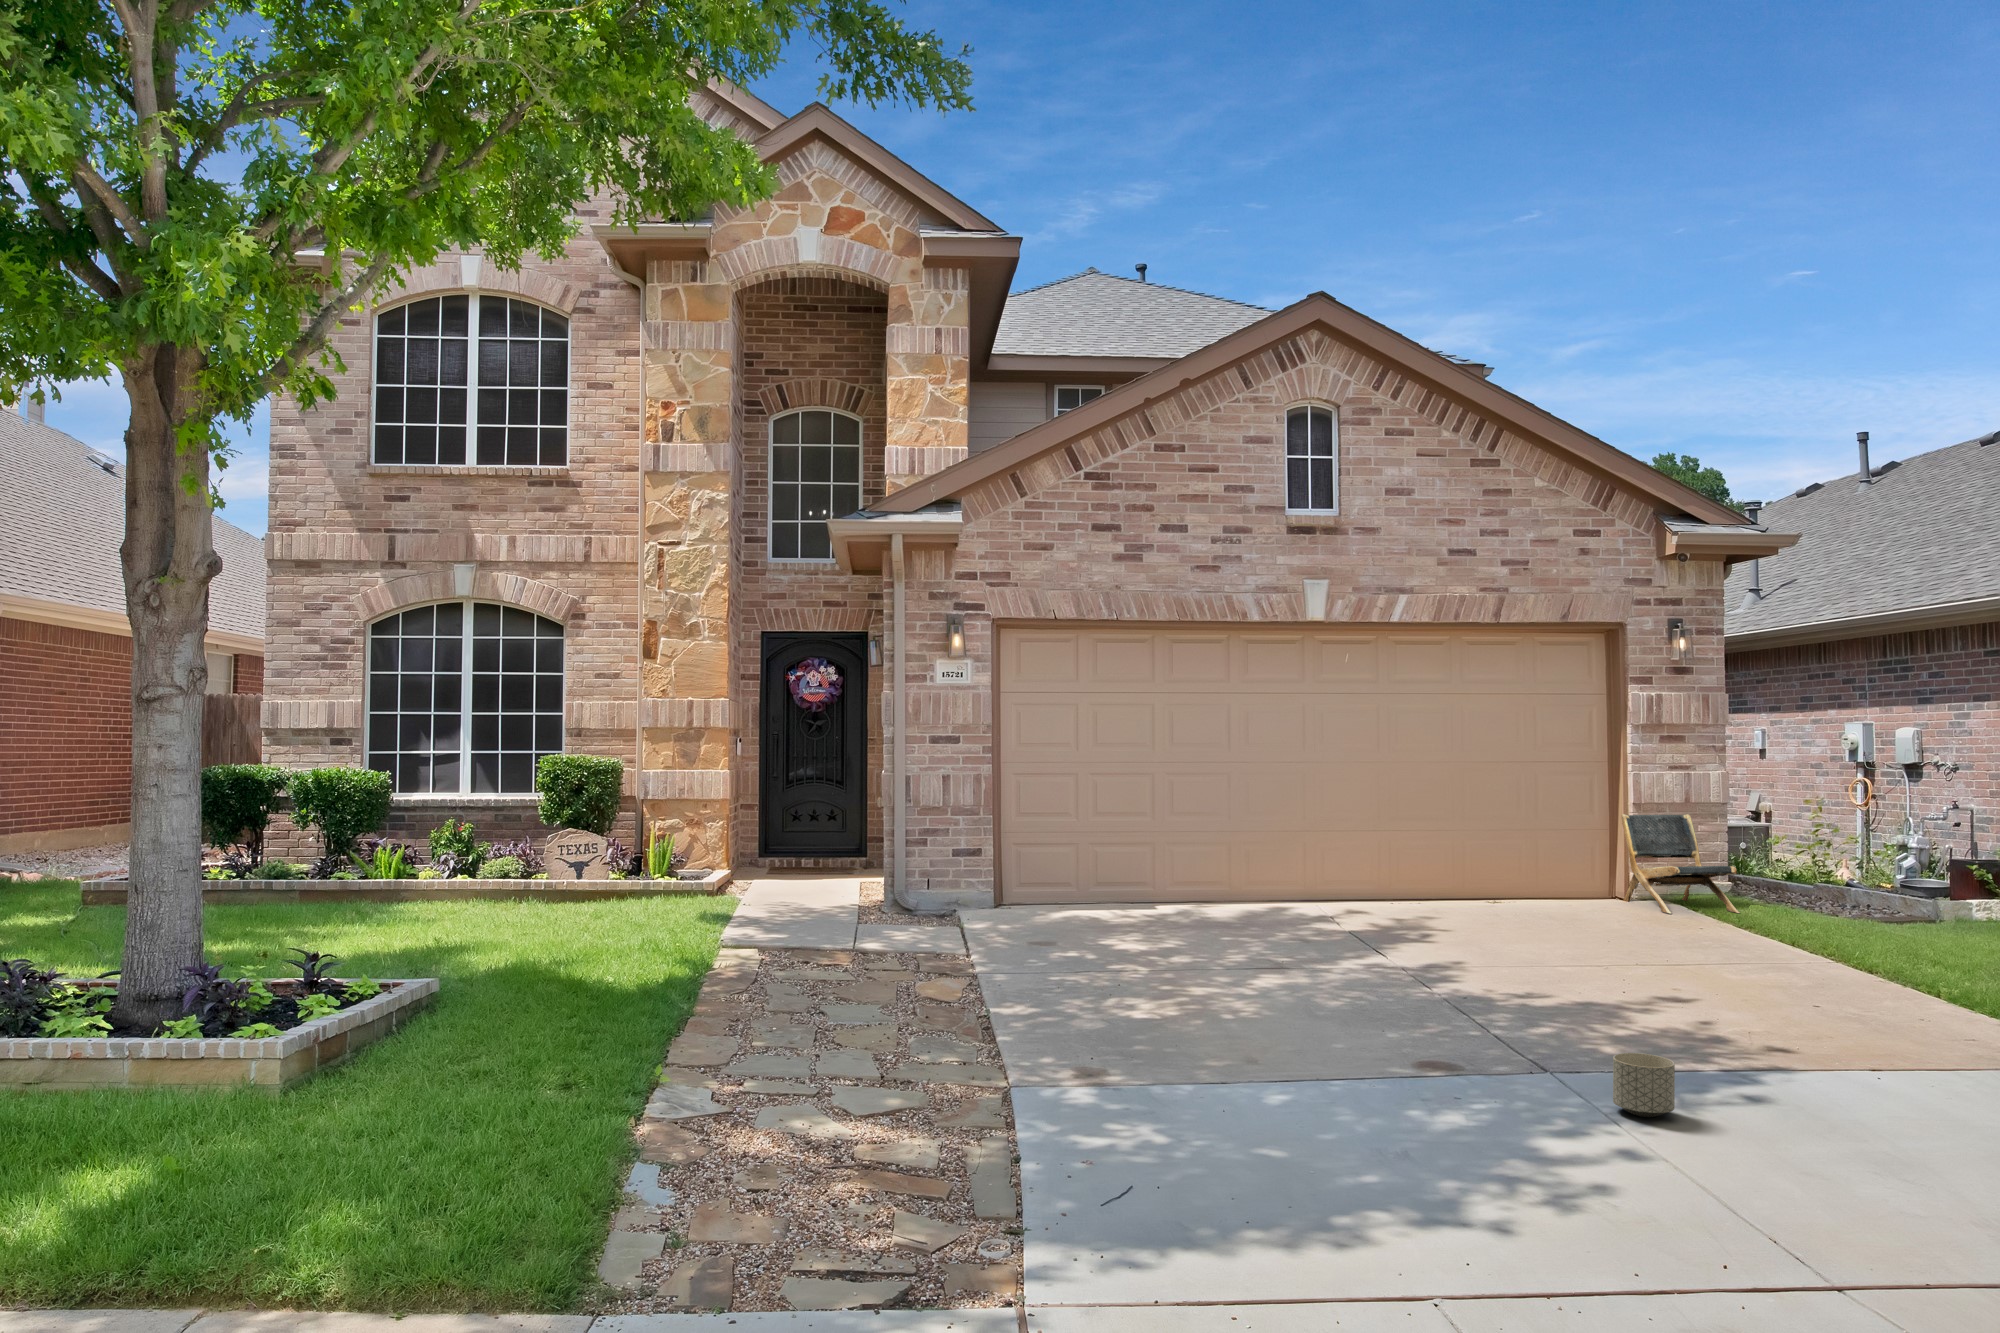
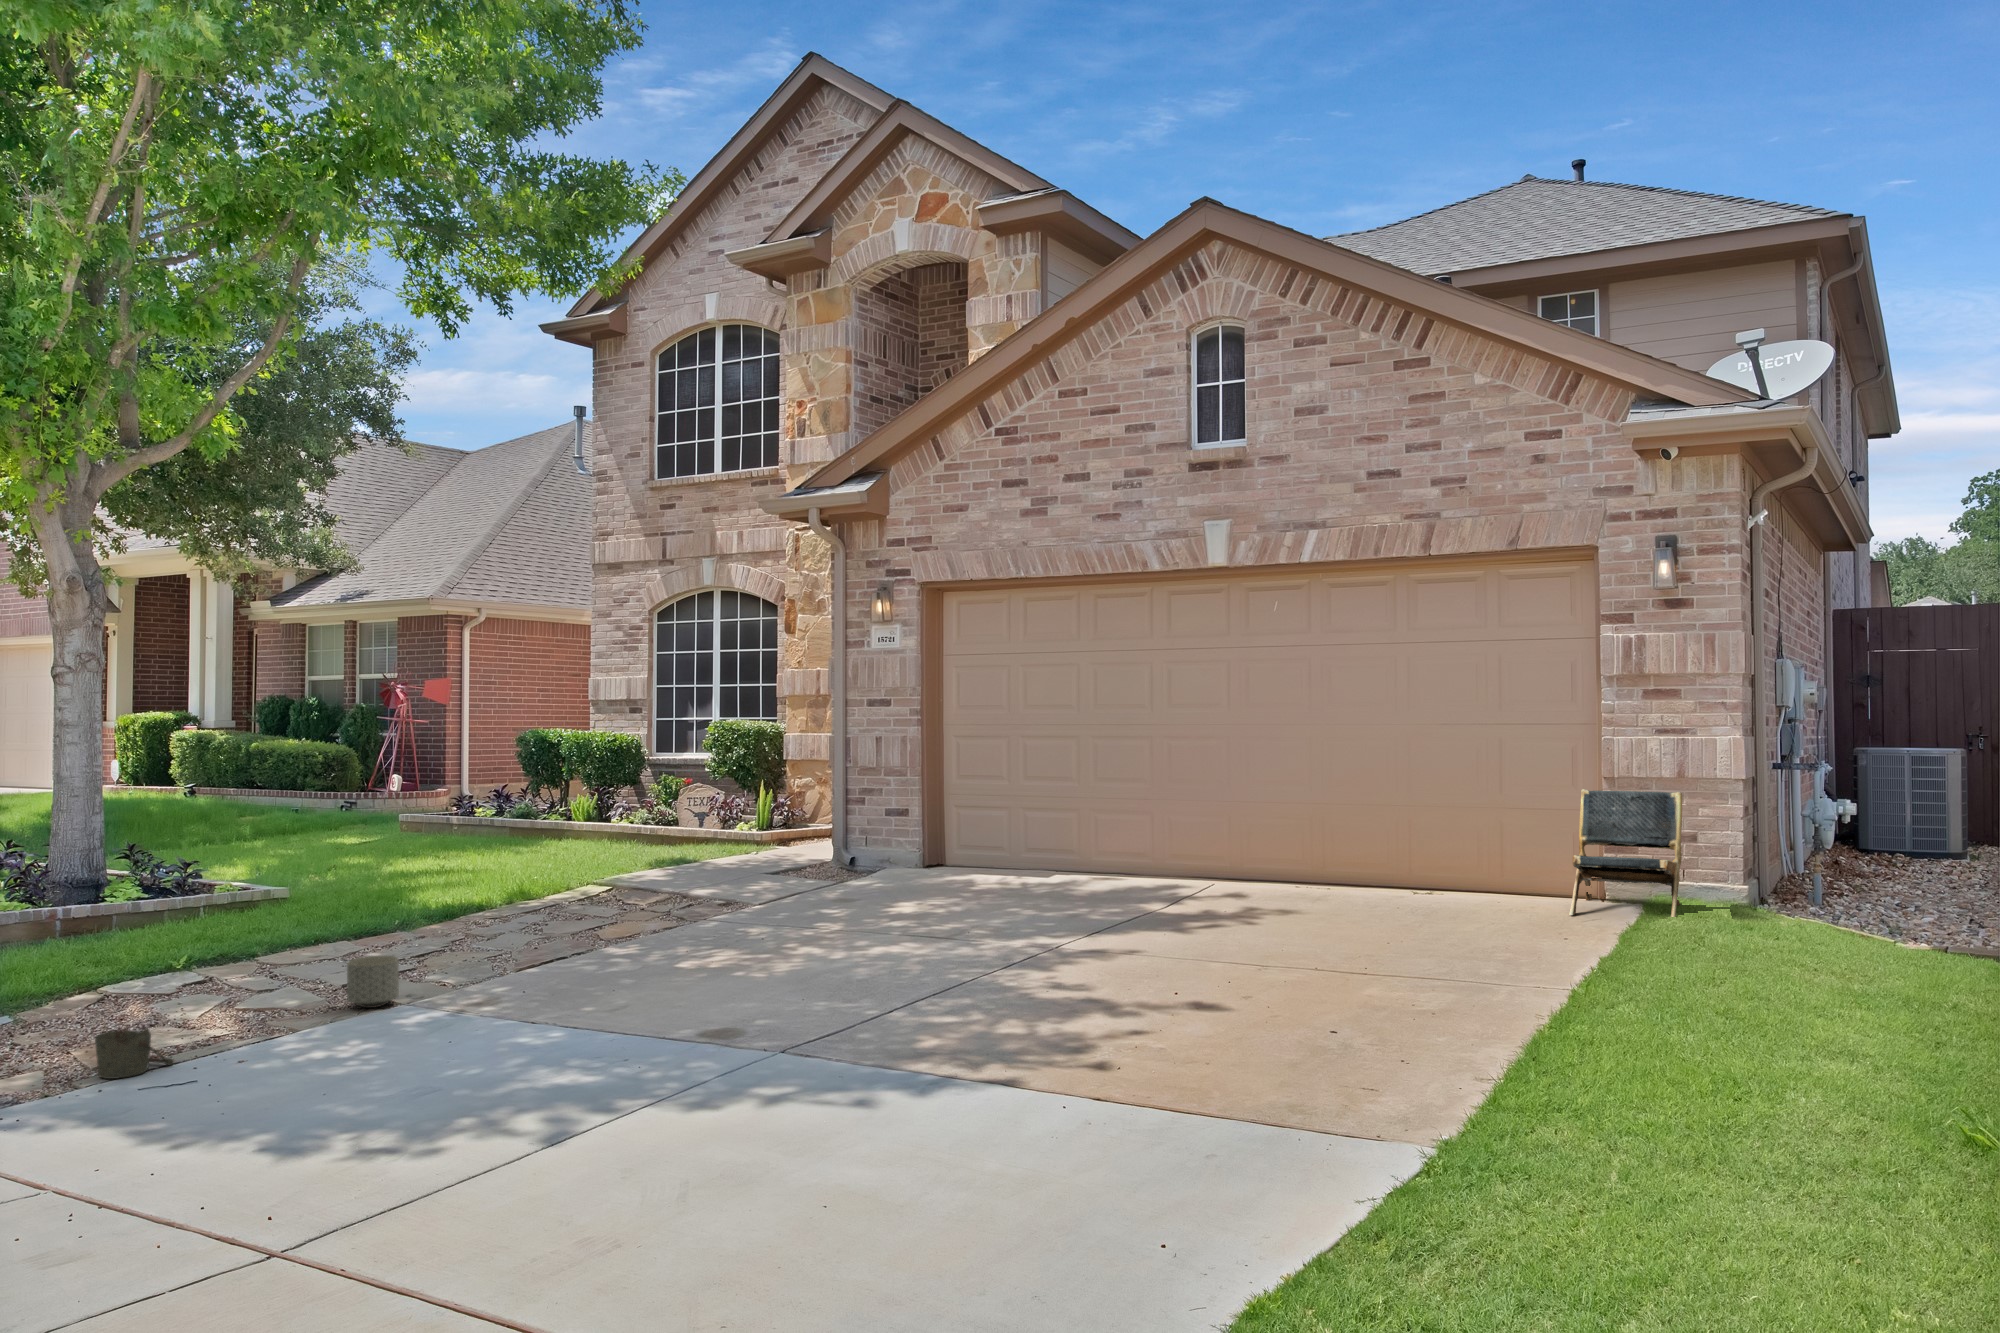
planter: present [1613,1053,1675,1117] -> present [347,956,399,1008]
bucket: none [1250,1185,1338,1259] -> present [95,1029,174,1079]

